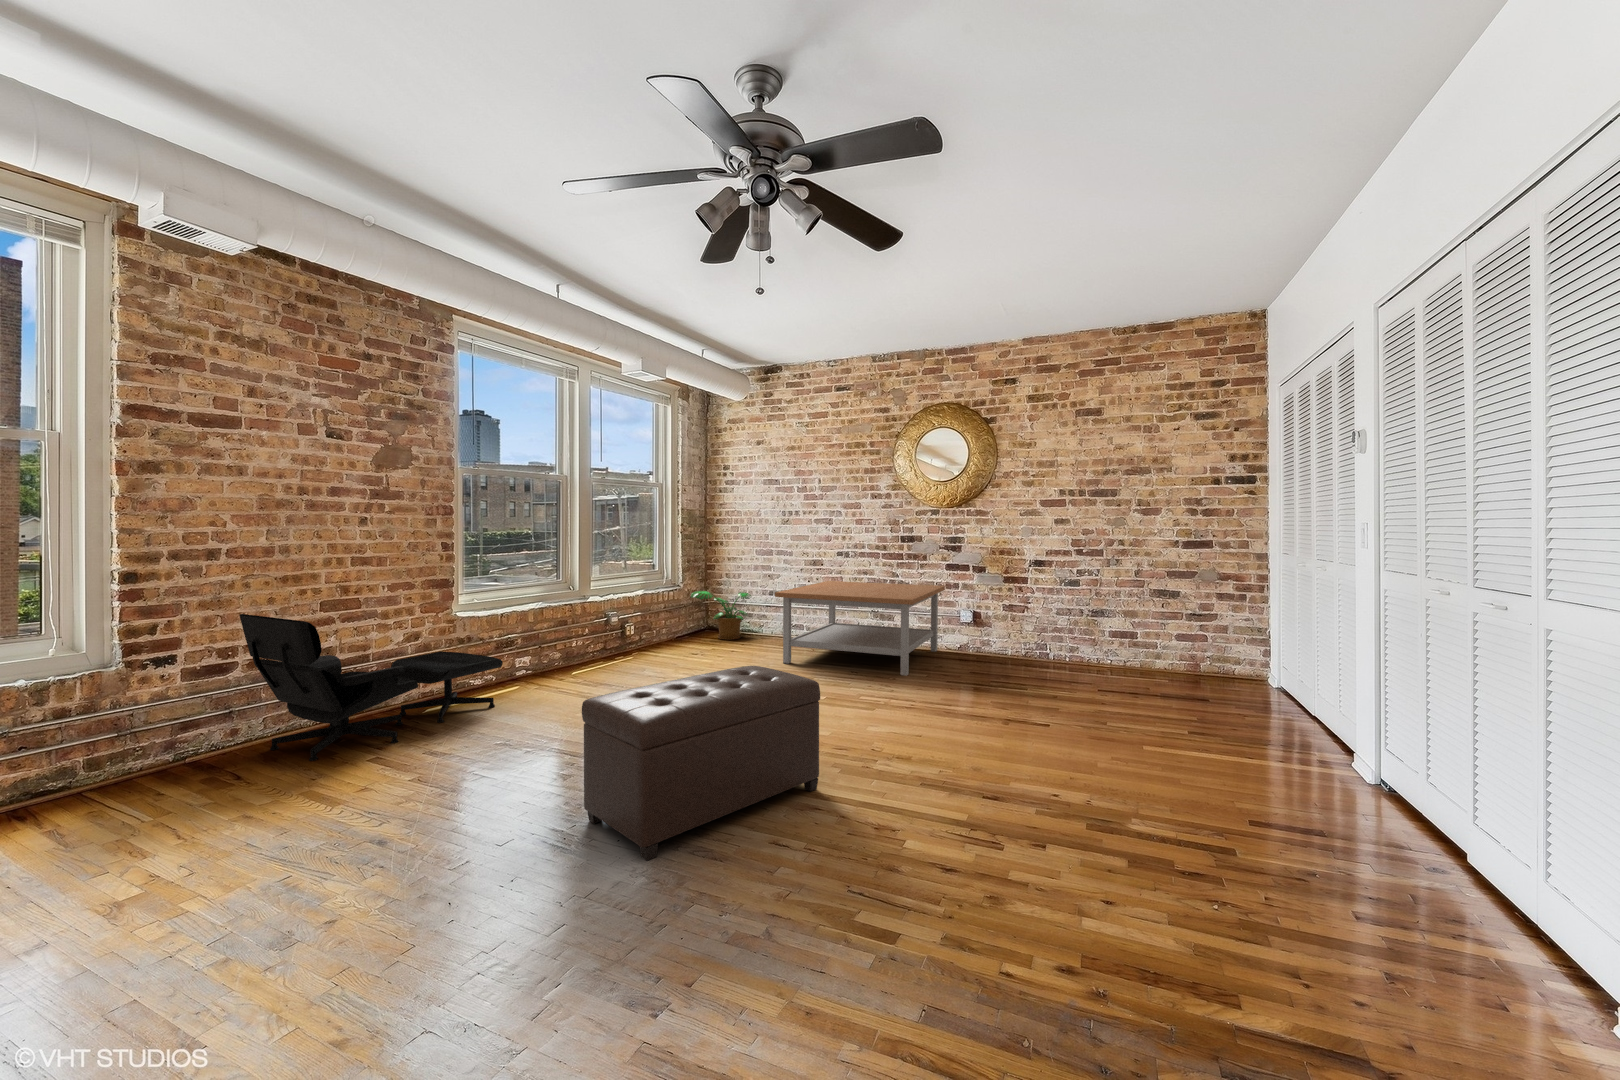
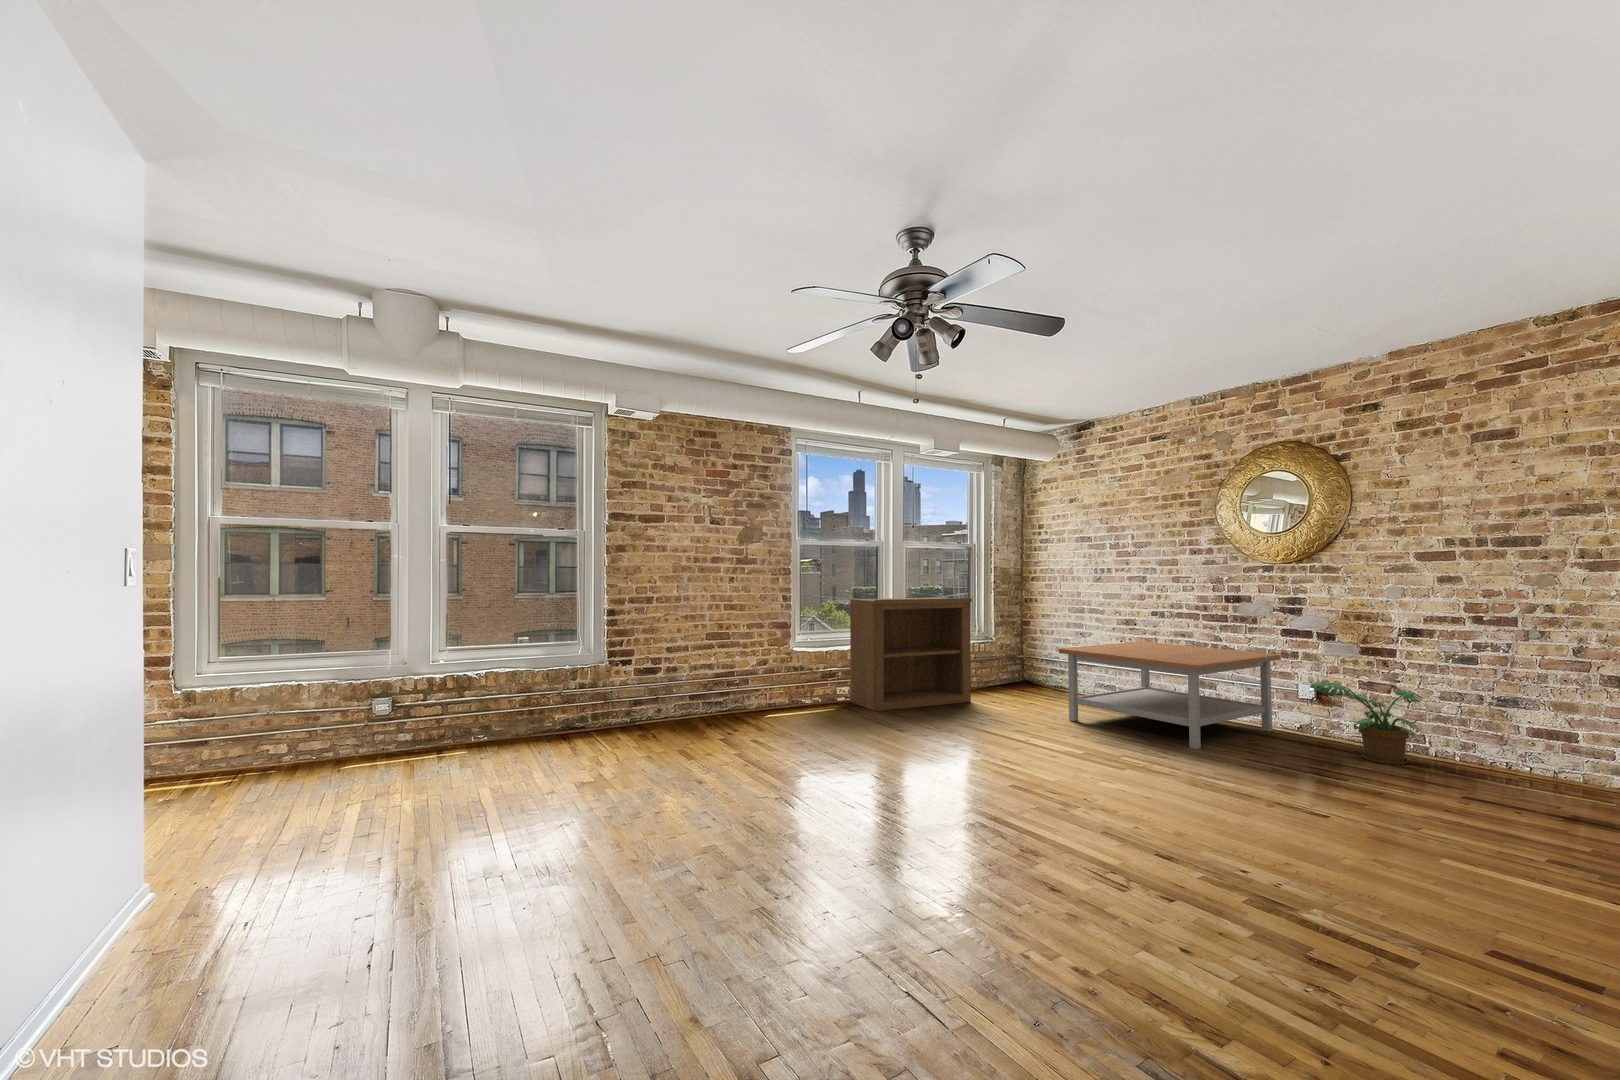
bookshelf: none [533,543,676,681] -> present [850,598,972,711]
potted plant: present [690,591,751,640] -> present [1309,682,1423,765]
lounge chair: present [239,614,503,761] -> none [660,638,812,736]
ottoman: present [582,666,820,861] -> none [806,704,992,828]

